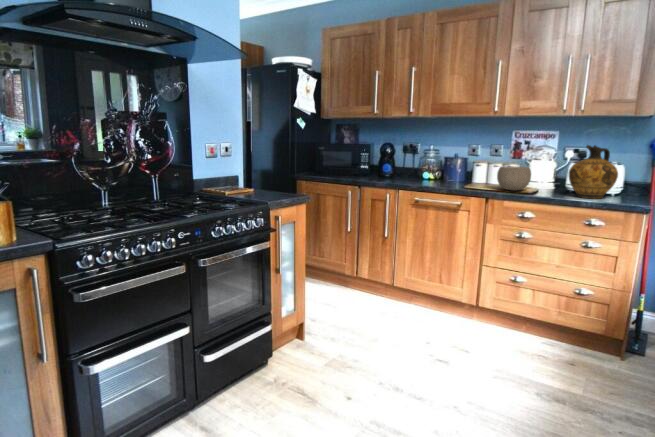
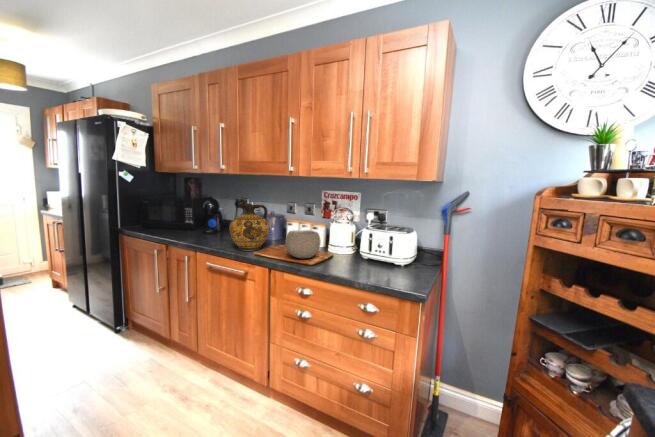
ceramic jug: present [569,145,618,198] -> present [229,202,269,251]

